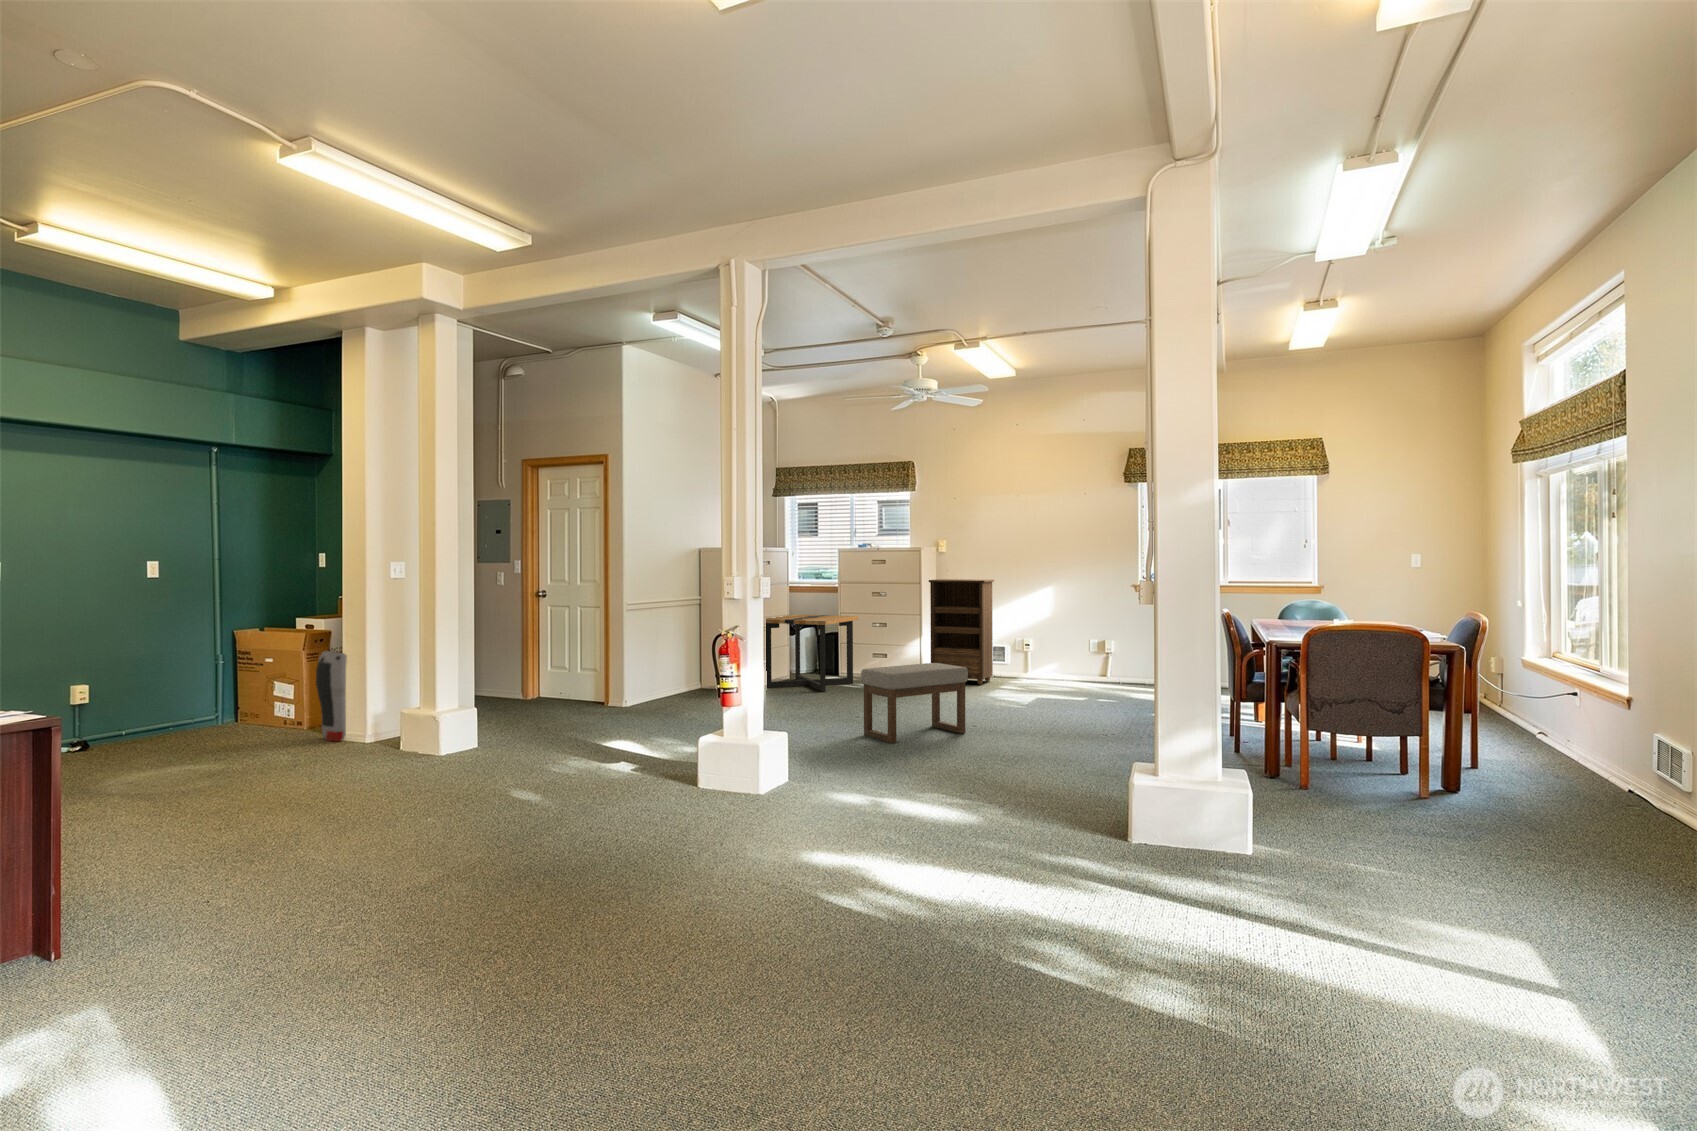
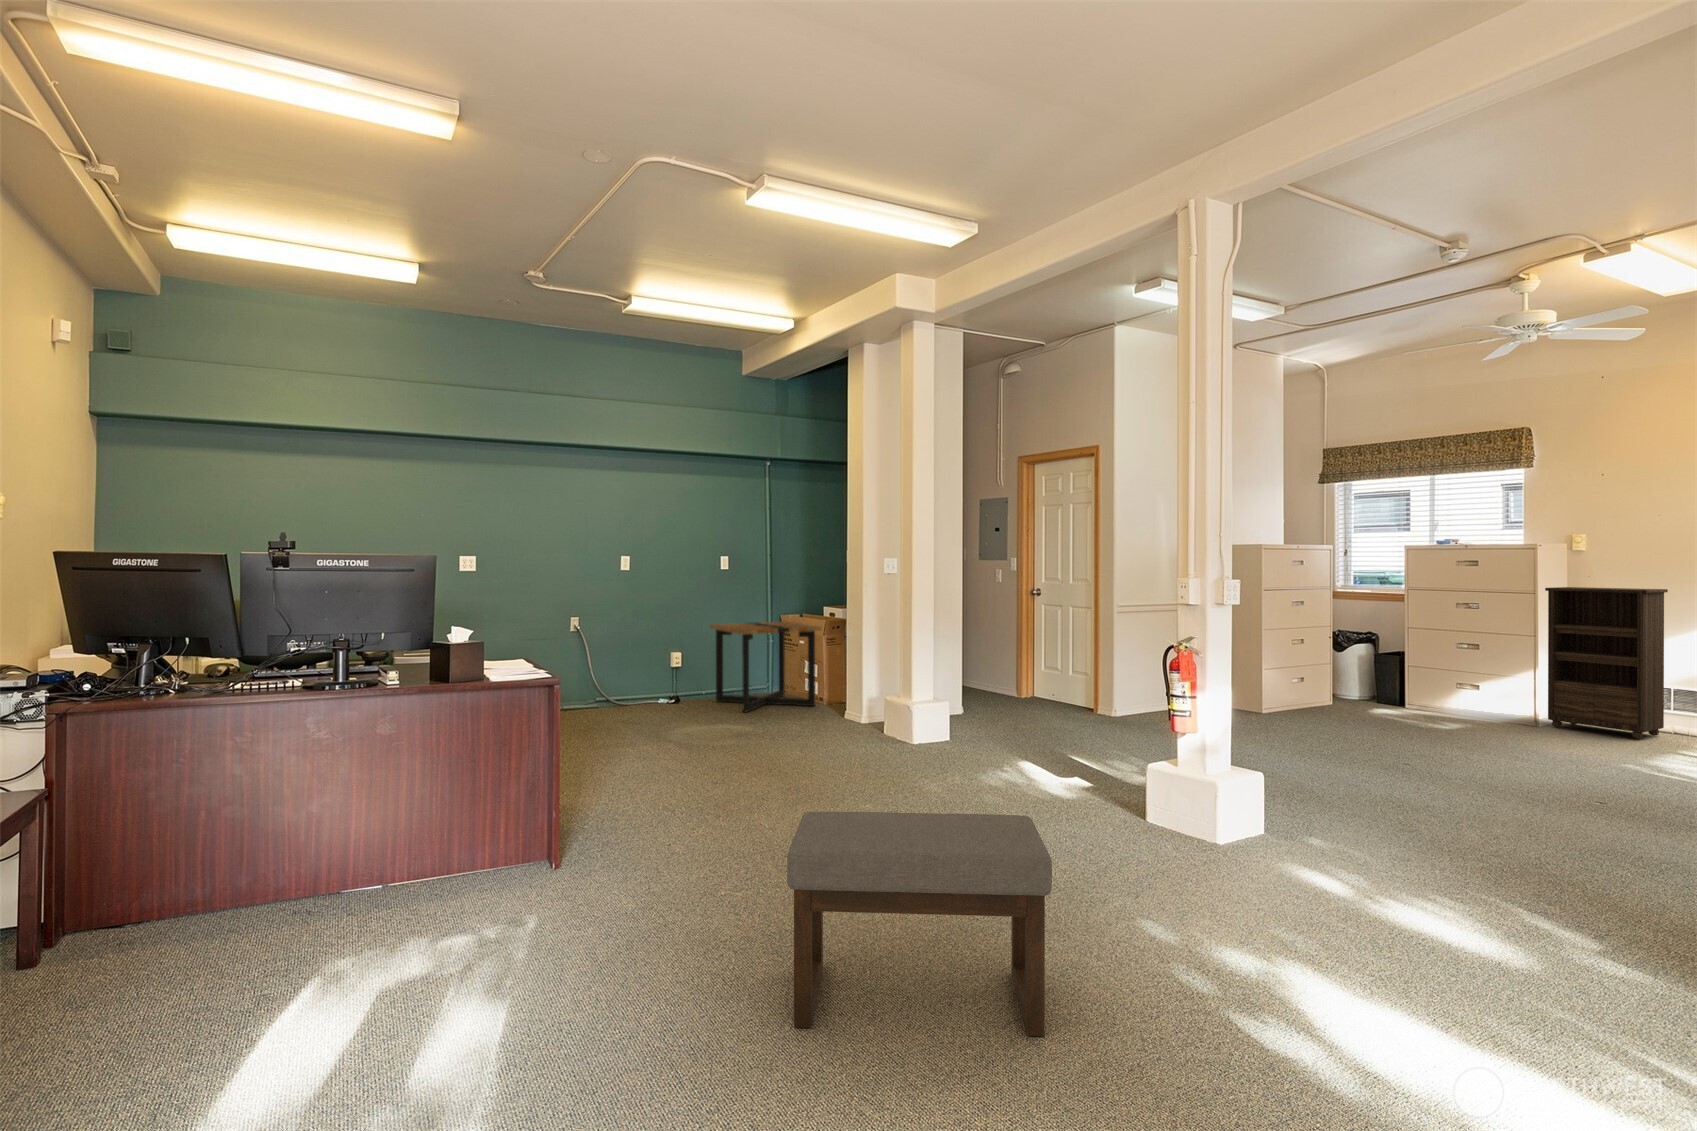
side table: present [766,614,858,692] -> present [710,621,822,712]
air purifier: present [316,651,347,741] -> none [824,637,846,719]
ottoman: present [861,663,968,743] -> present [787,812,1052,1036]

